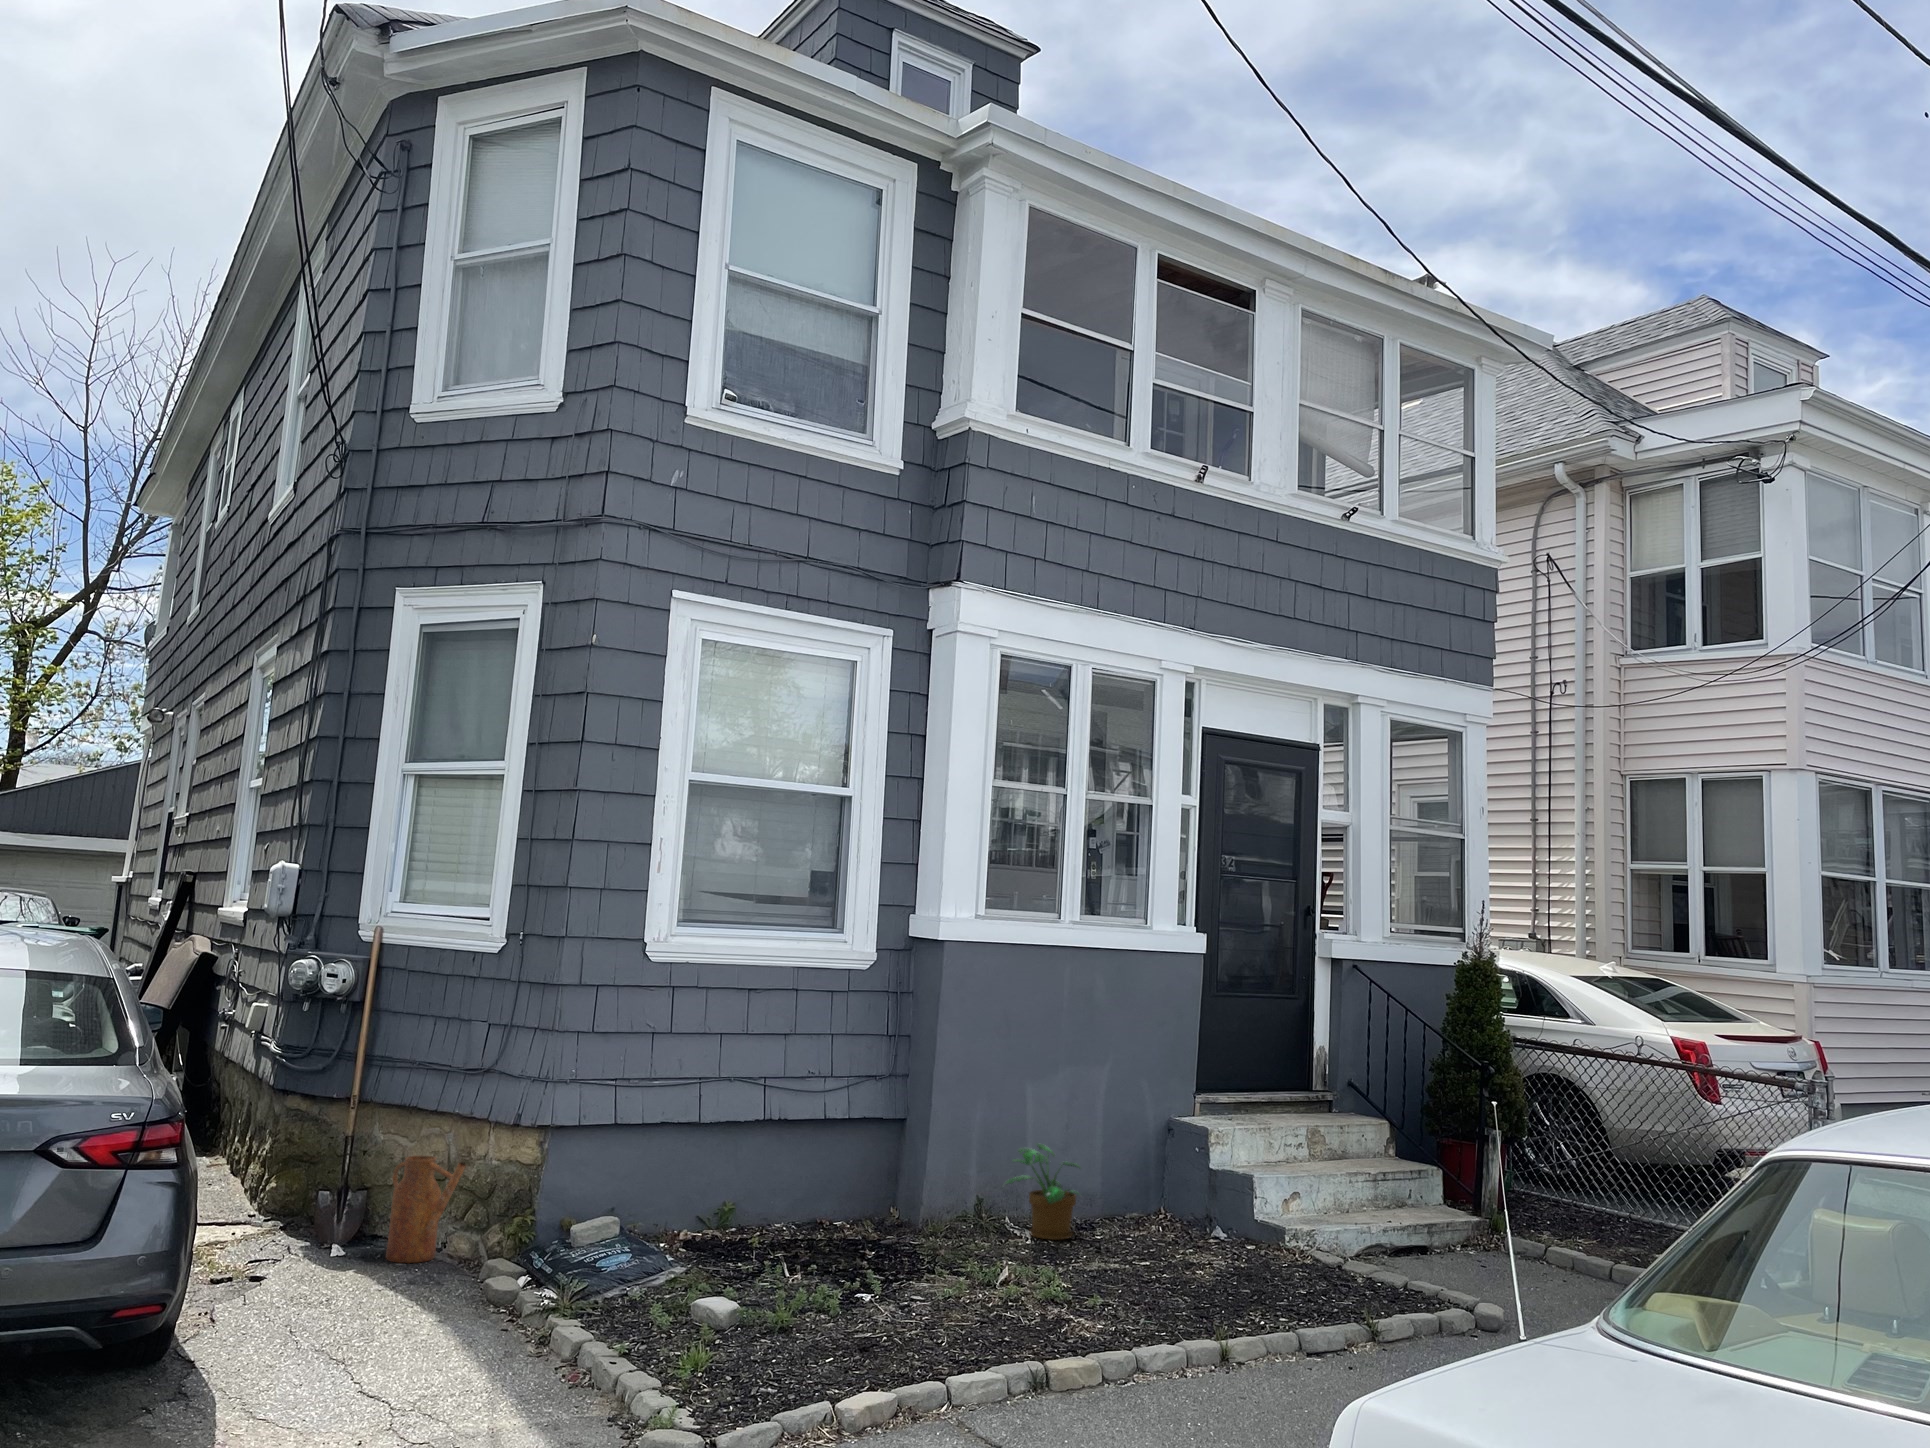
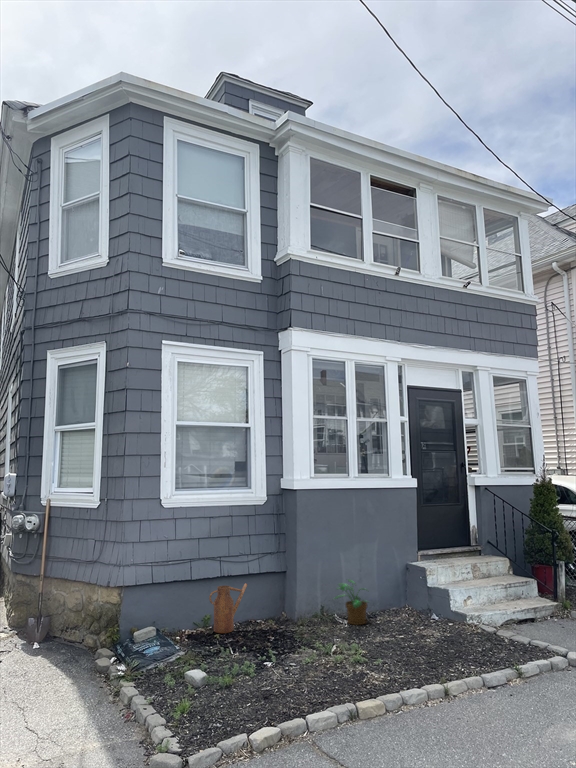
watering can: present [386,1156,466,1263] -> present [209,583,247,633]

